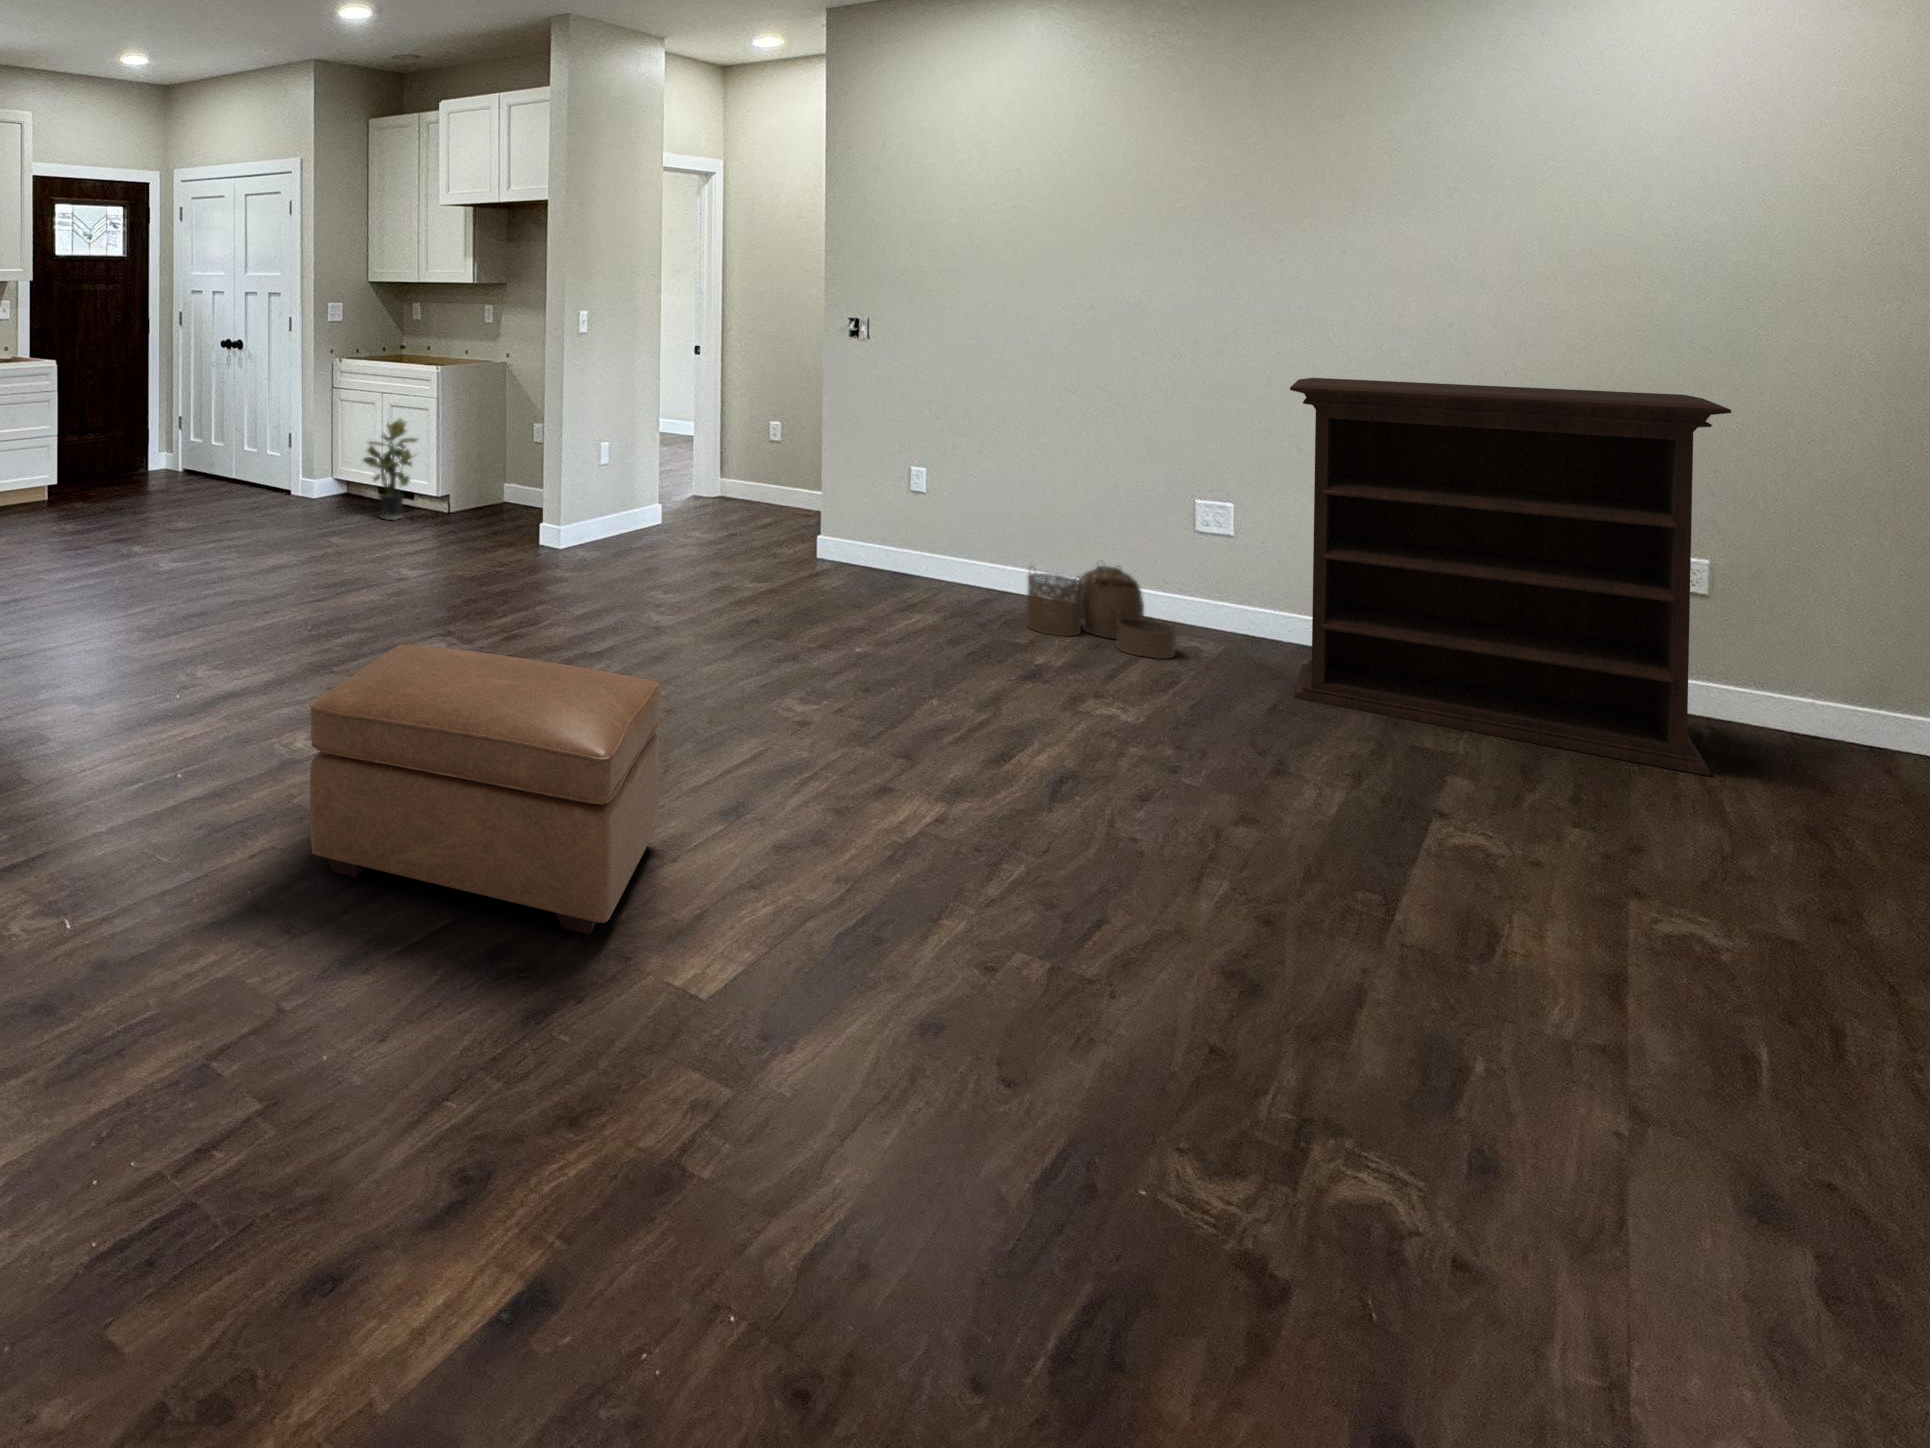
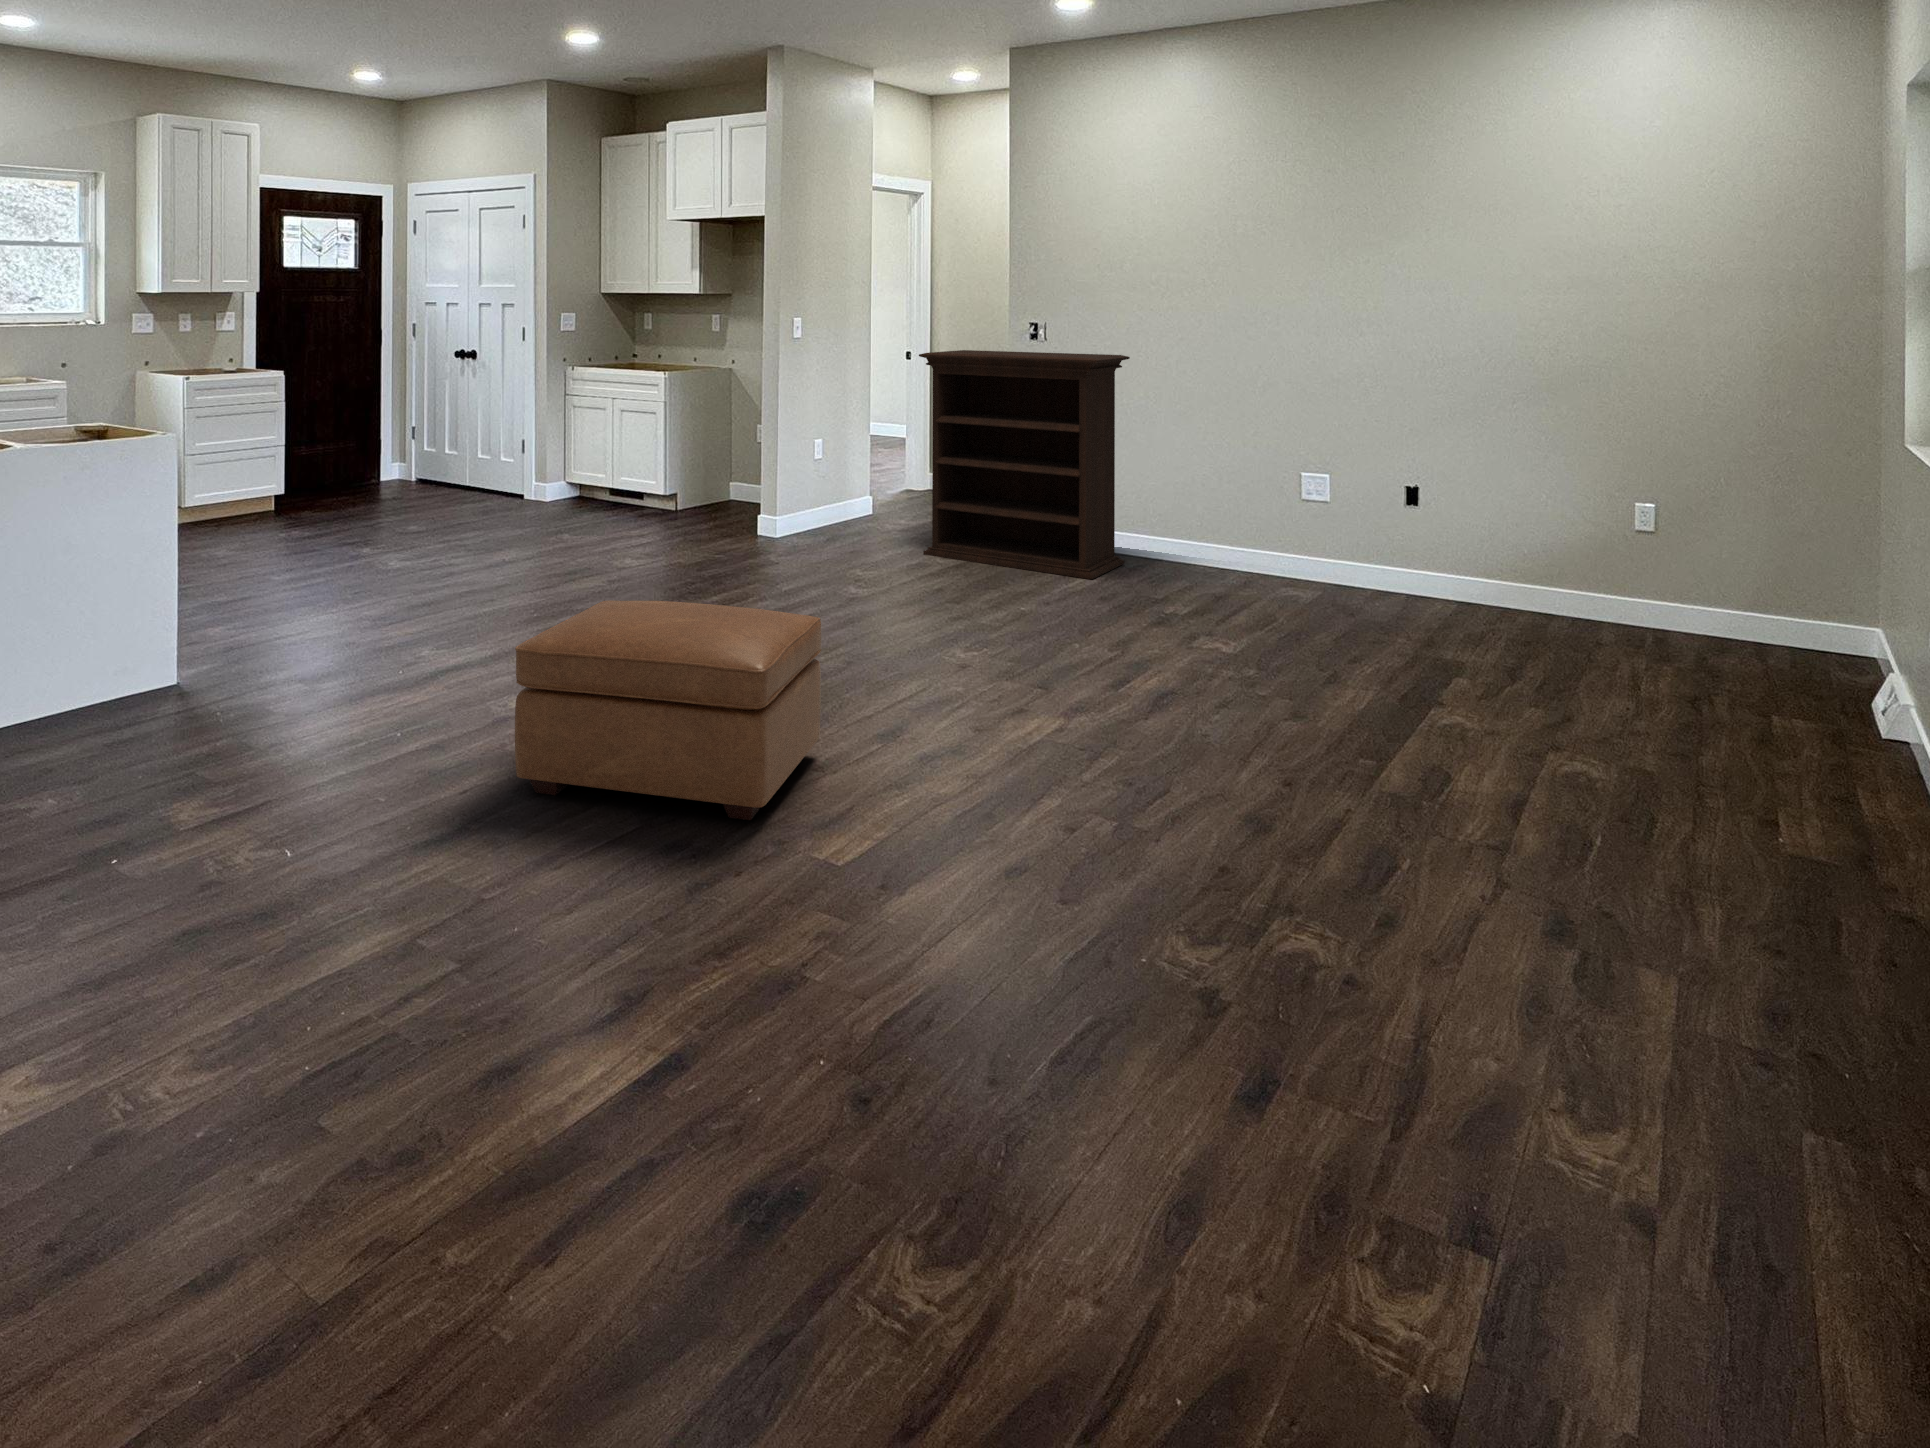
bookshelf: present [1290,378,1731,776] -> present [919,350,1130,579]
potted plant: present [363,419,417,520] -> none [594,421,648,518]
woven basket: present [1027,565,1176,659] -> none [1163,525,1274,601]

